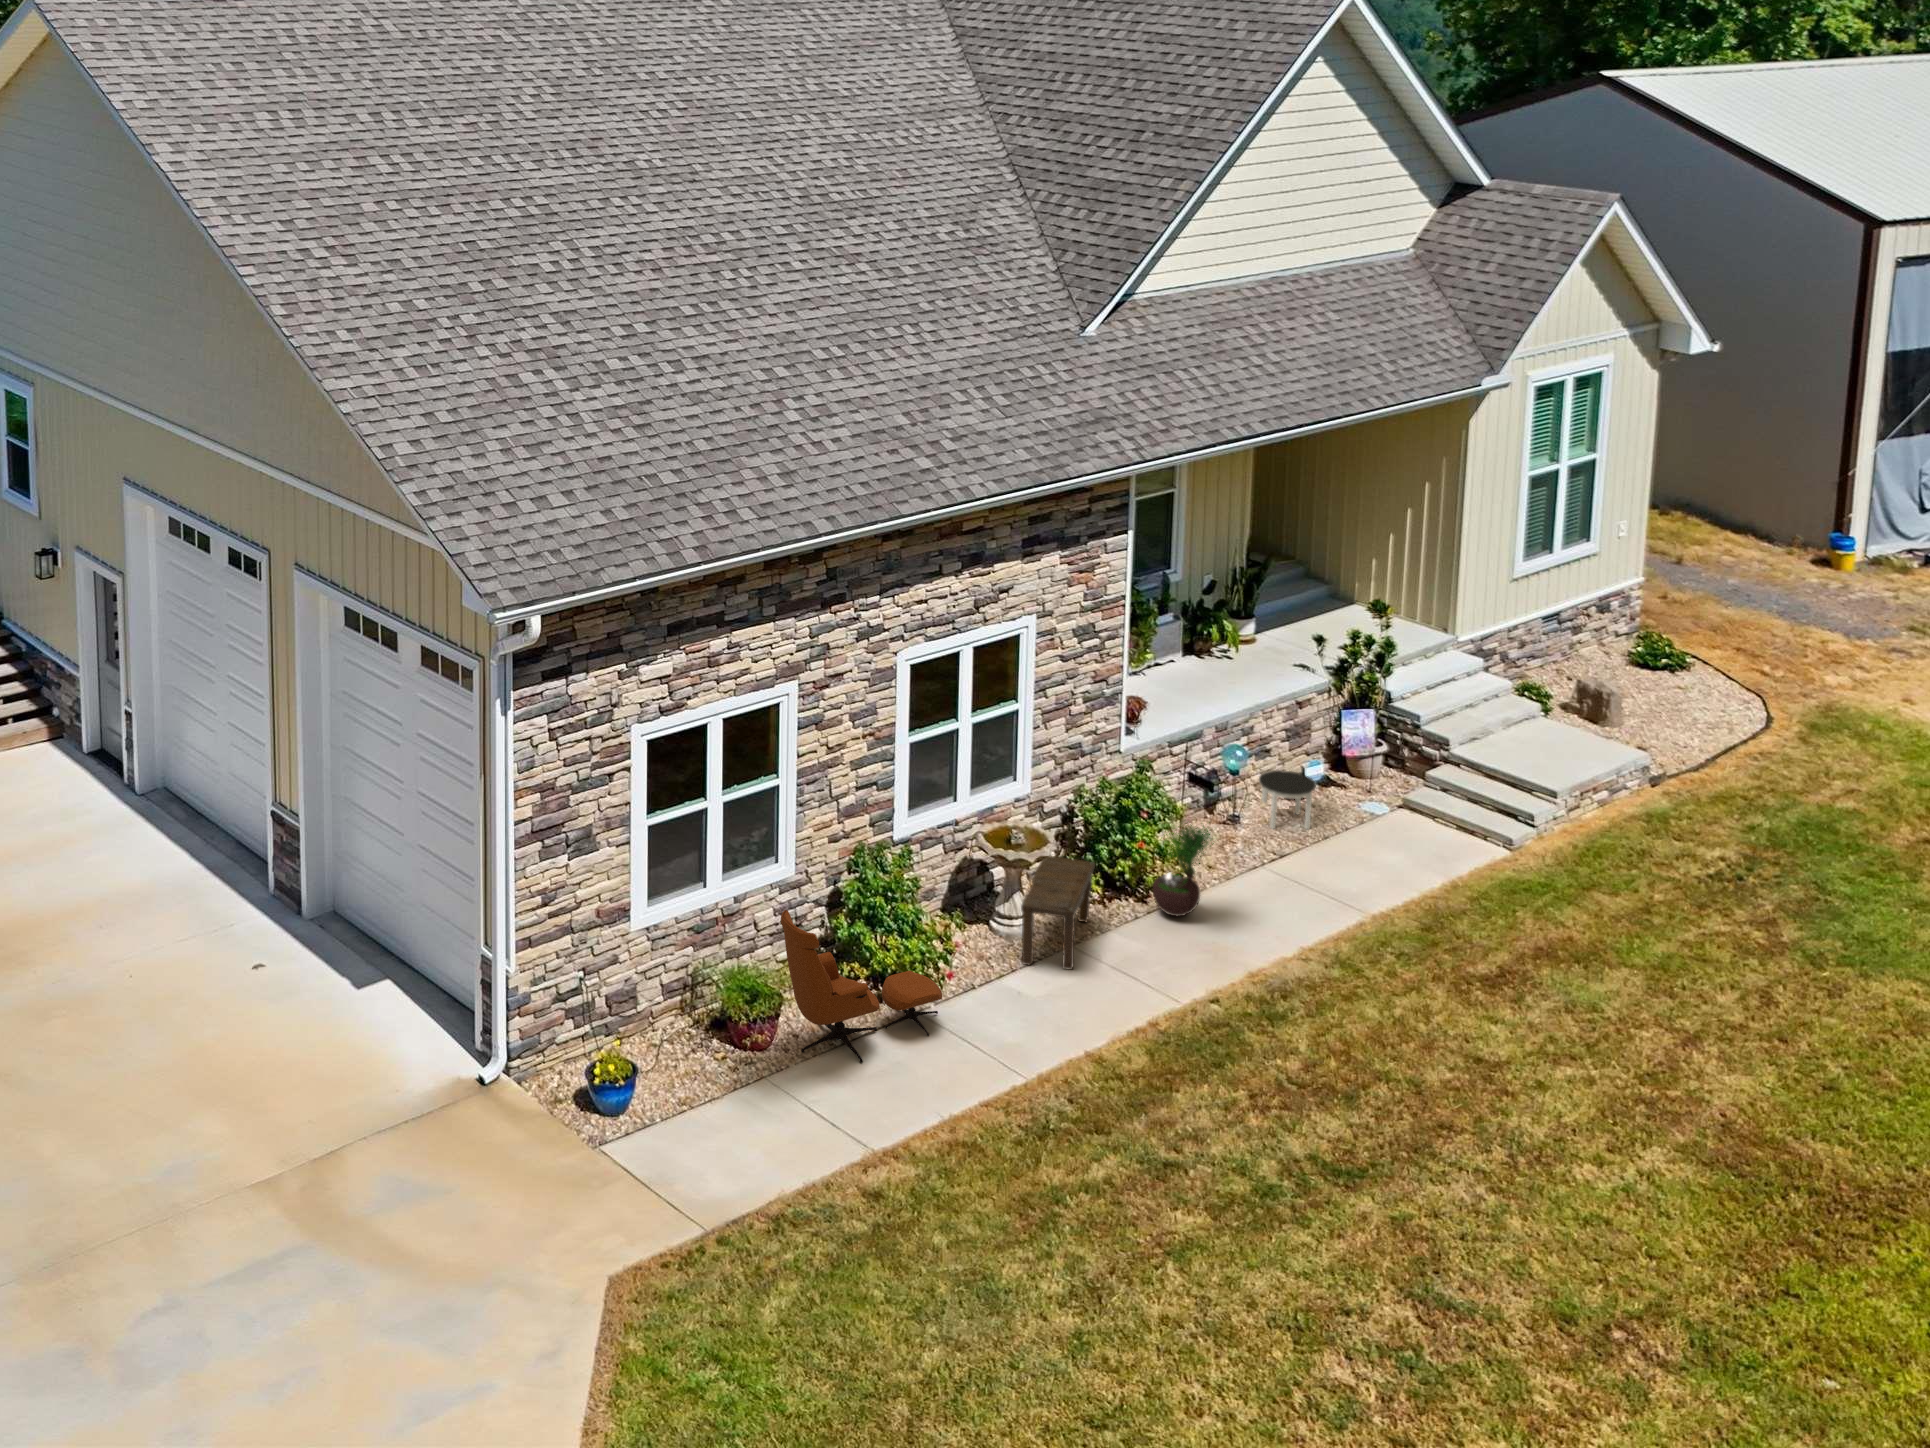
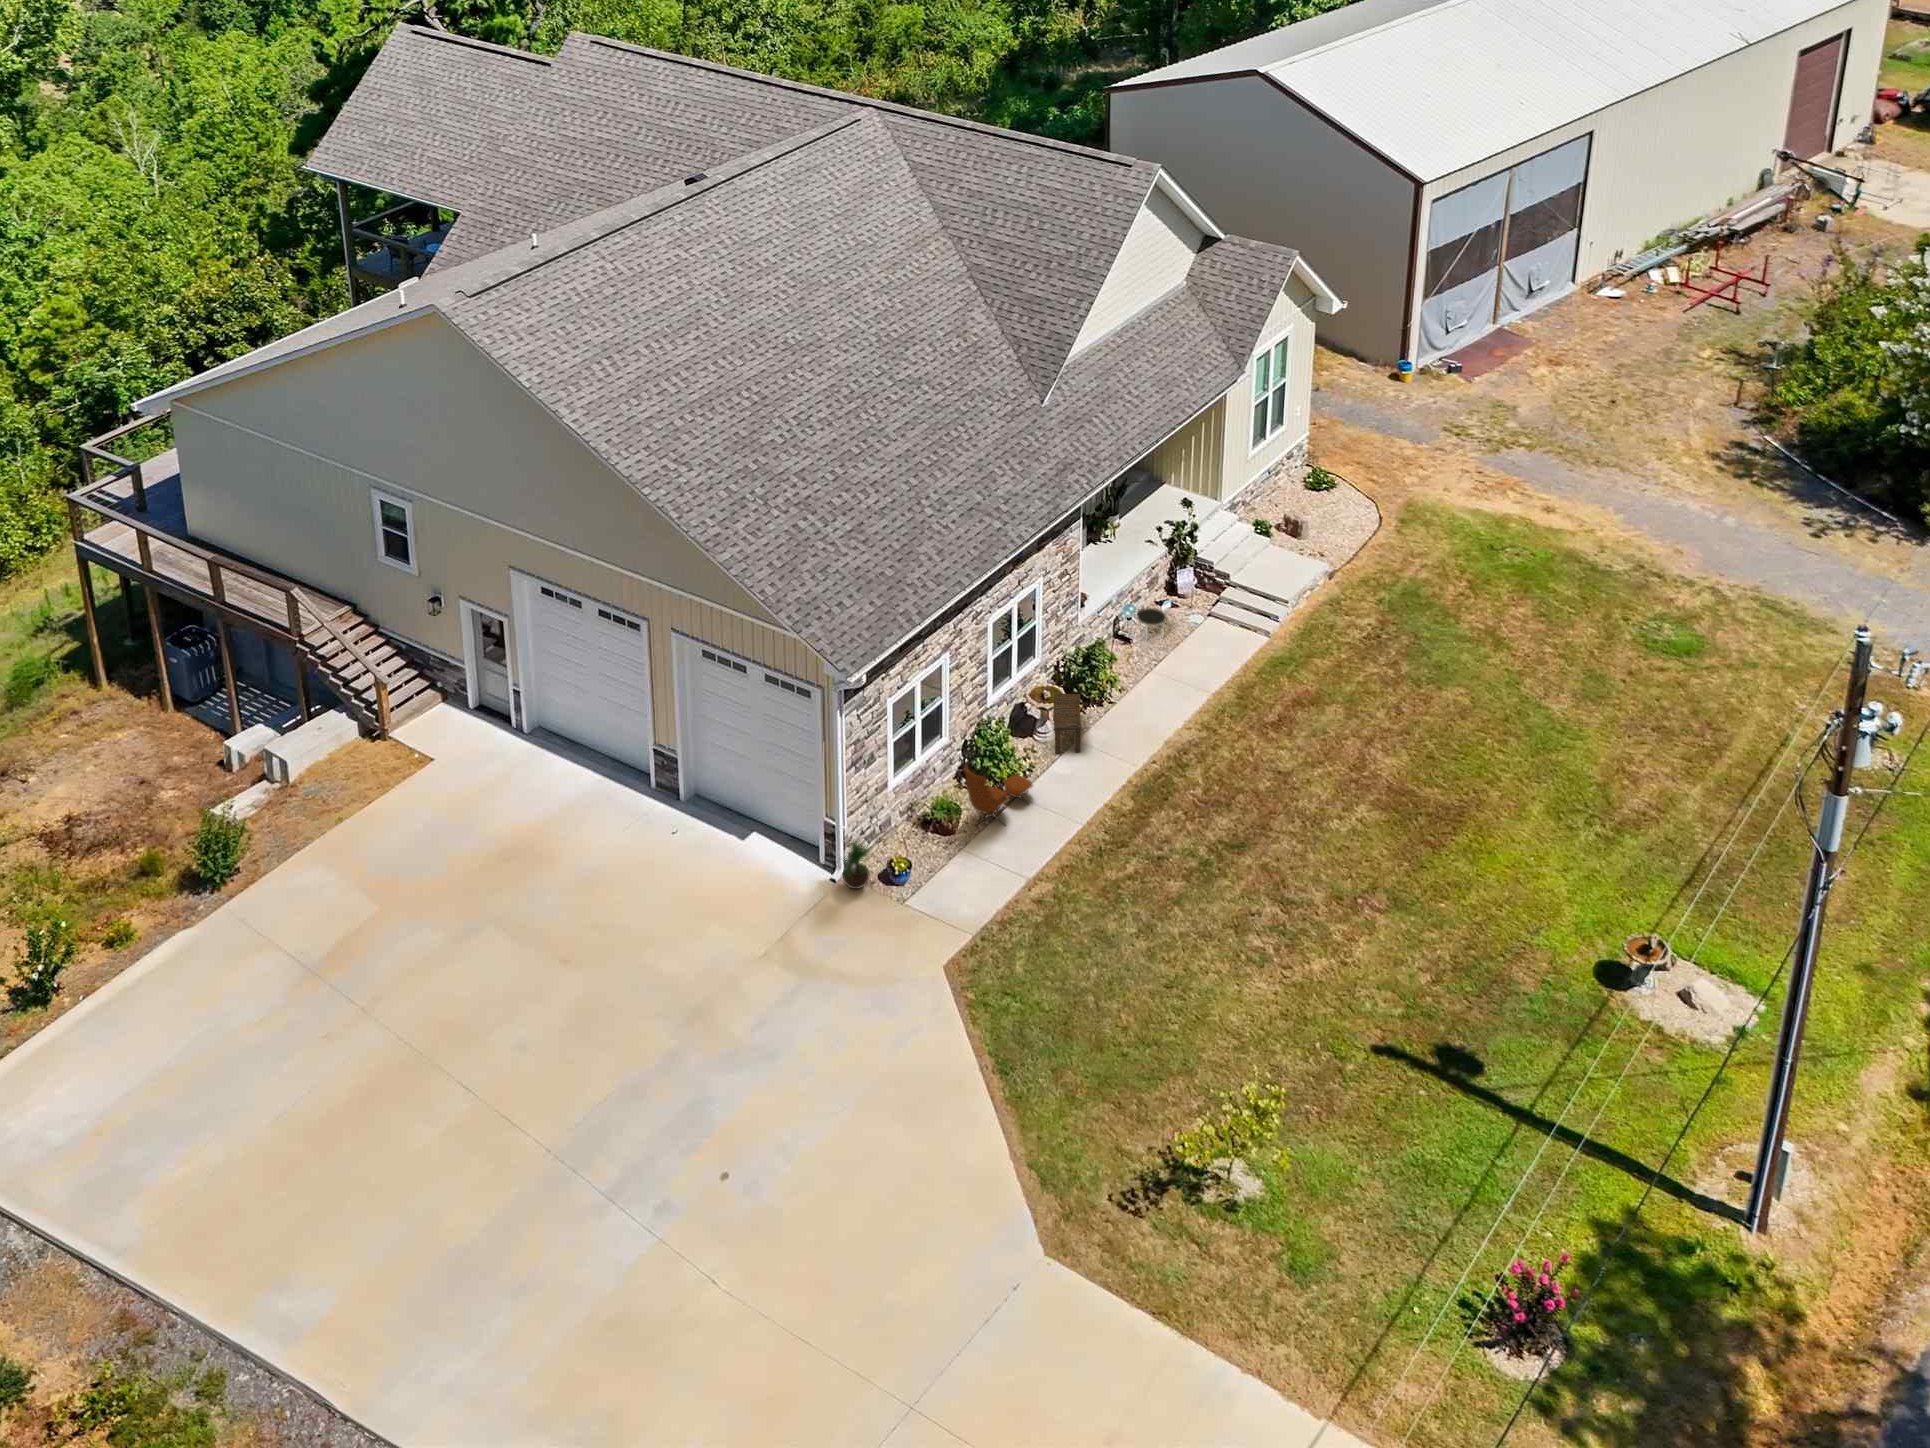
potted tree: present [1153,821,1214,916] -> present [843,843,869,889]

